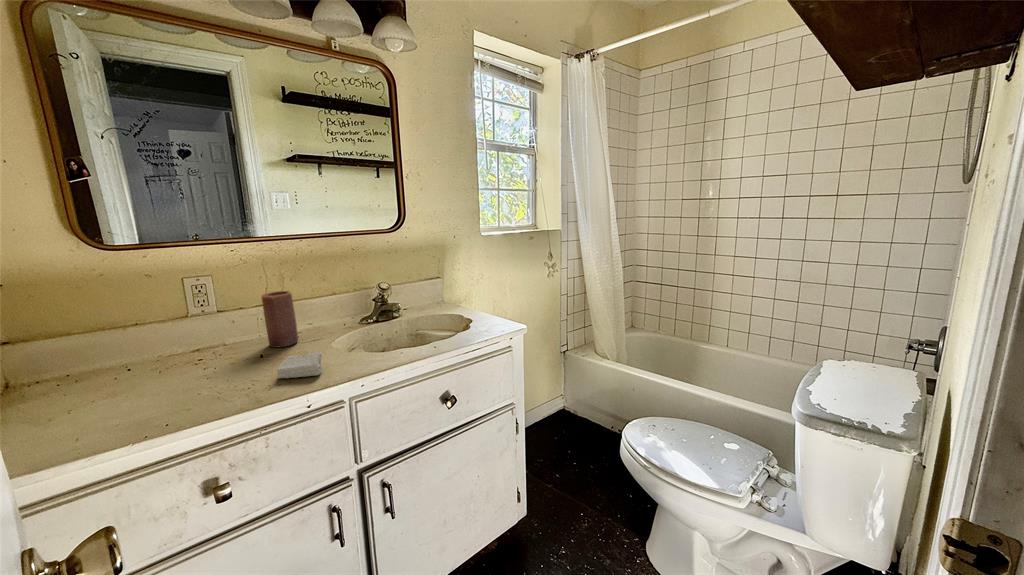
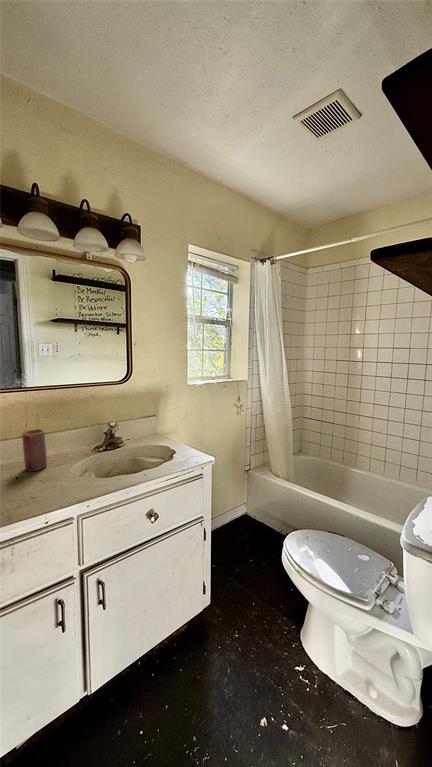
soap bar: present [277,352,322,378] -> none [25,481,59,501]

